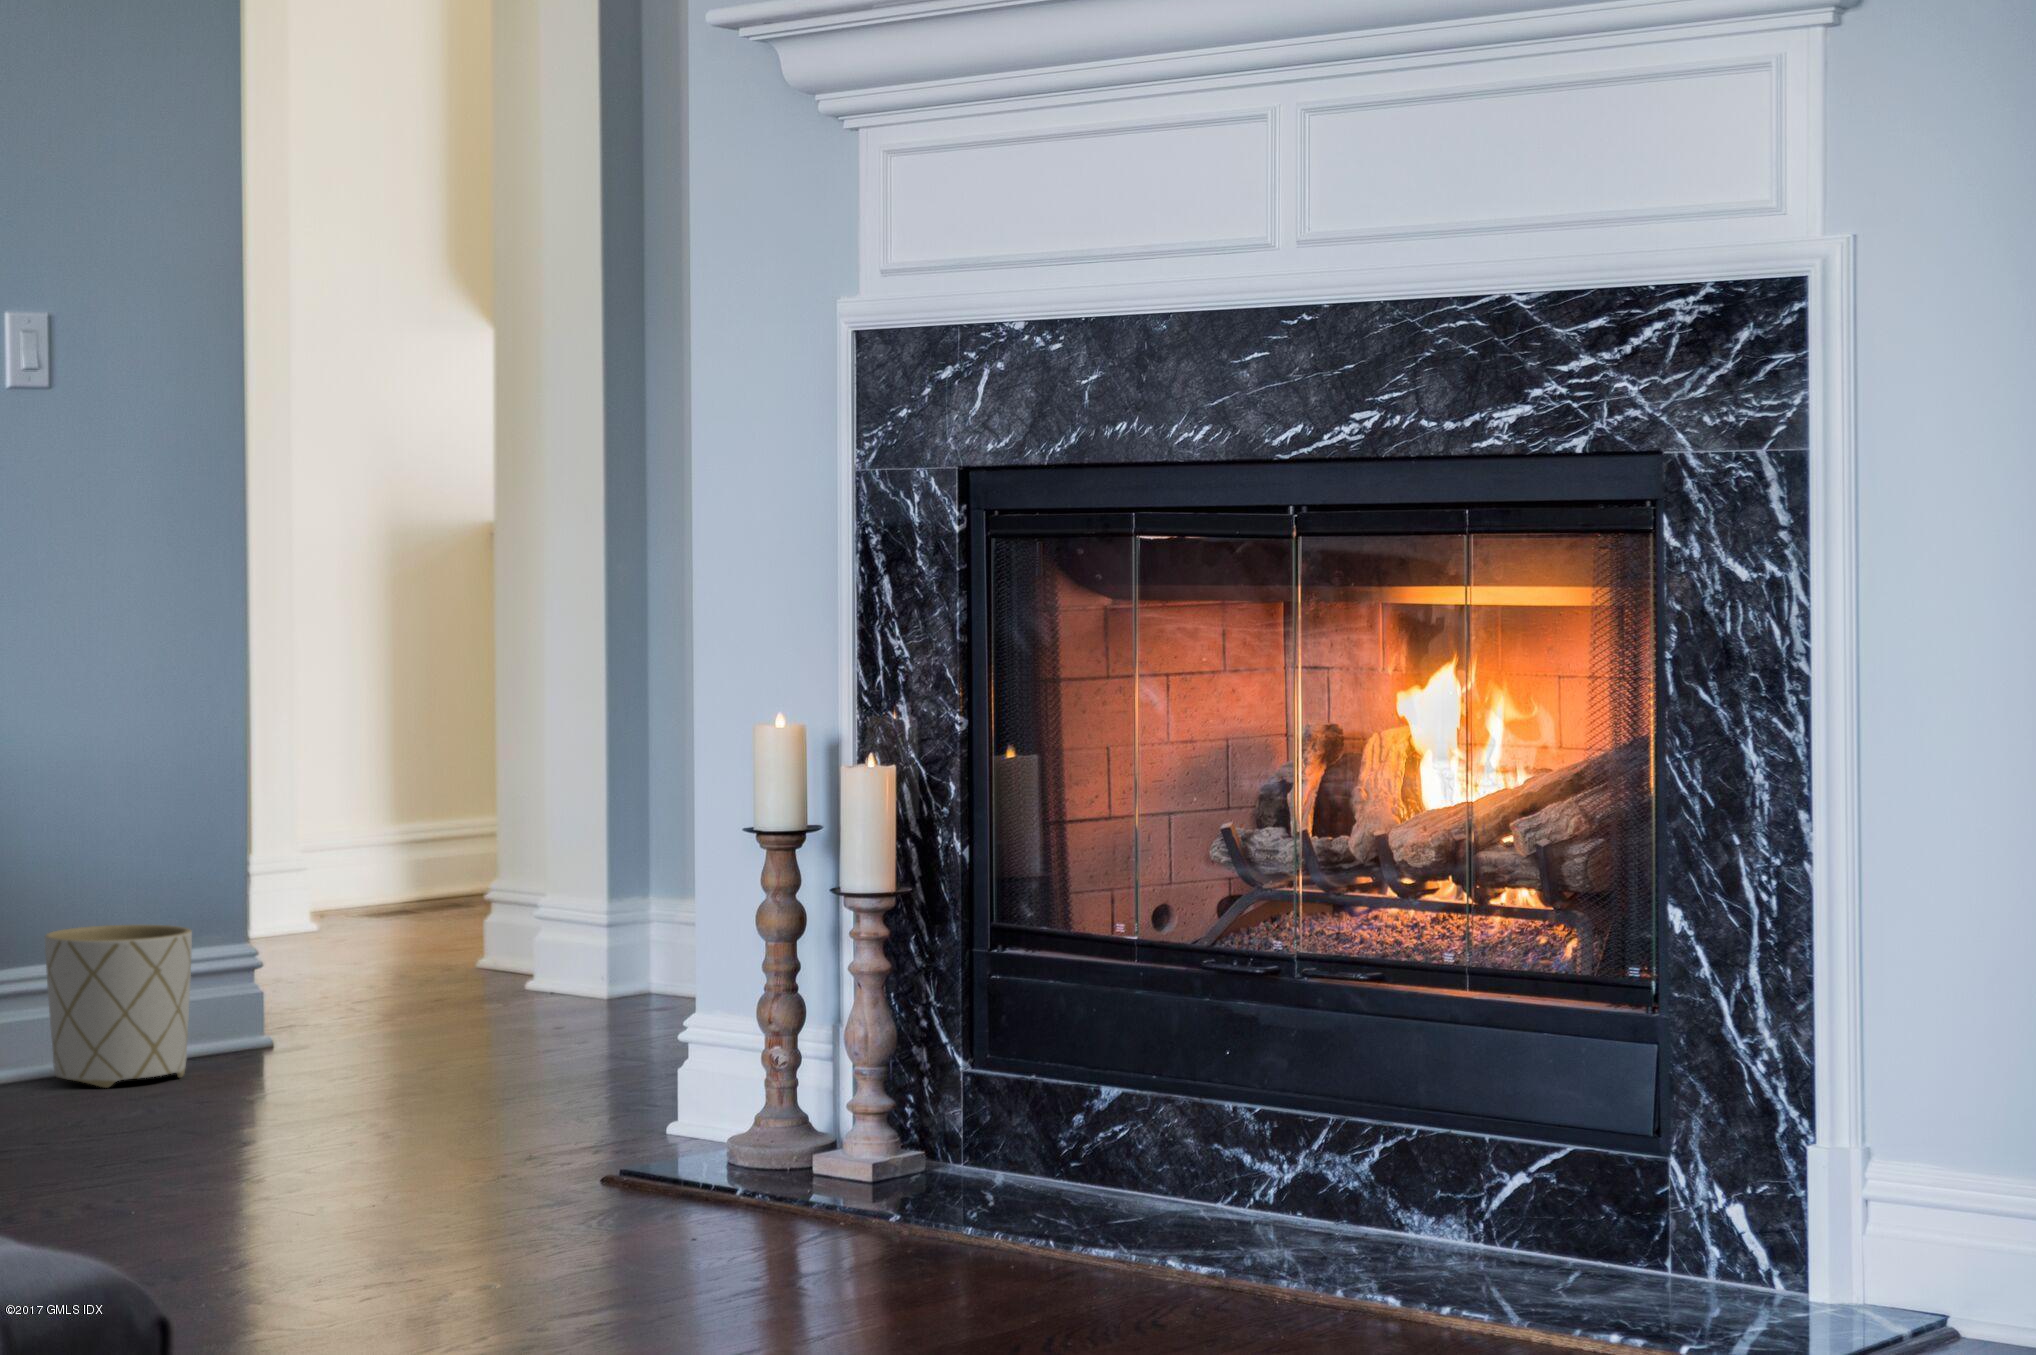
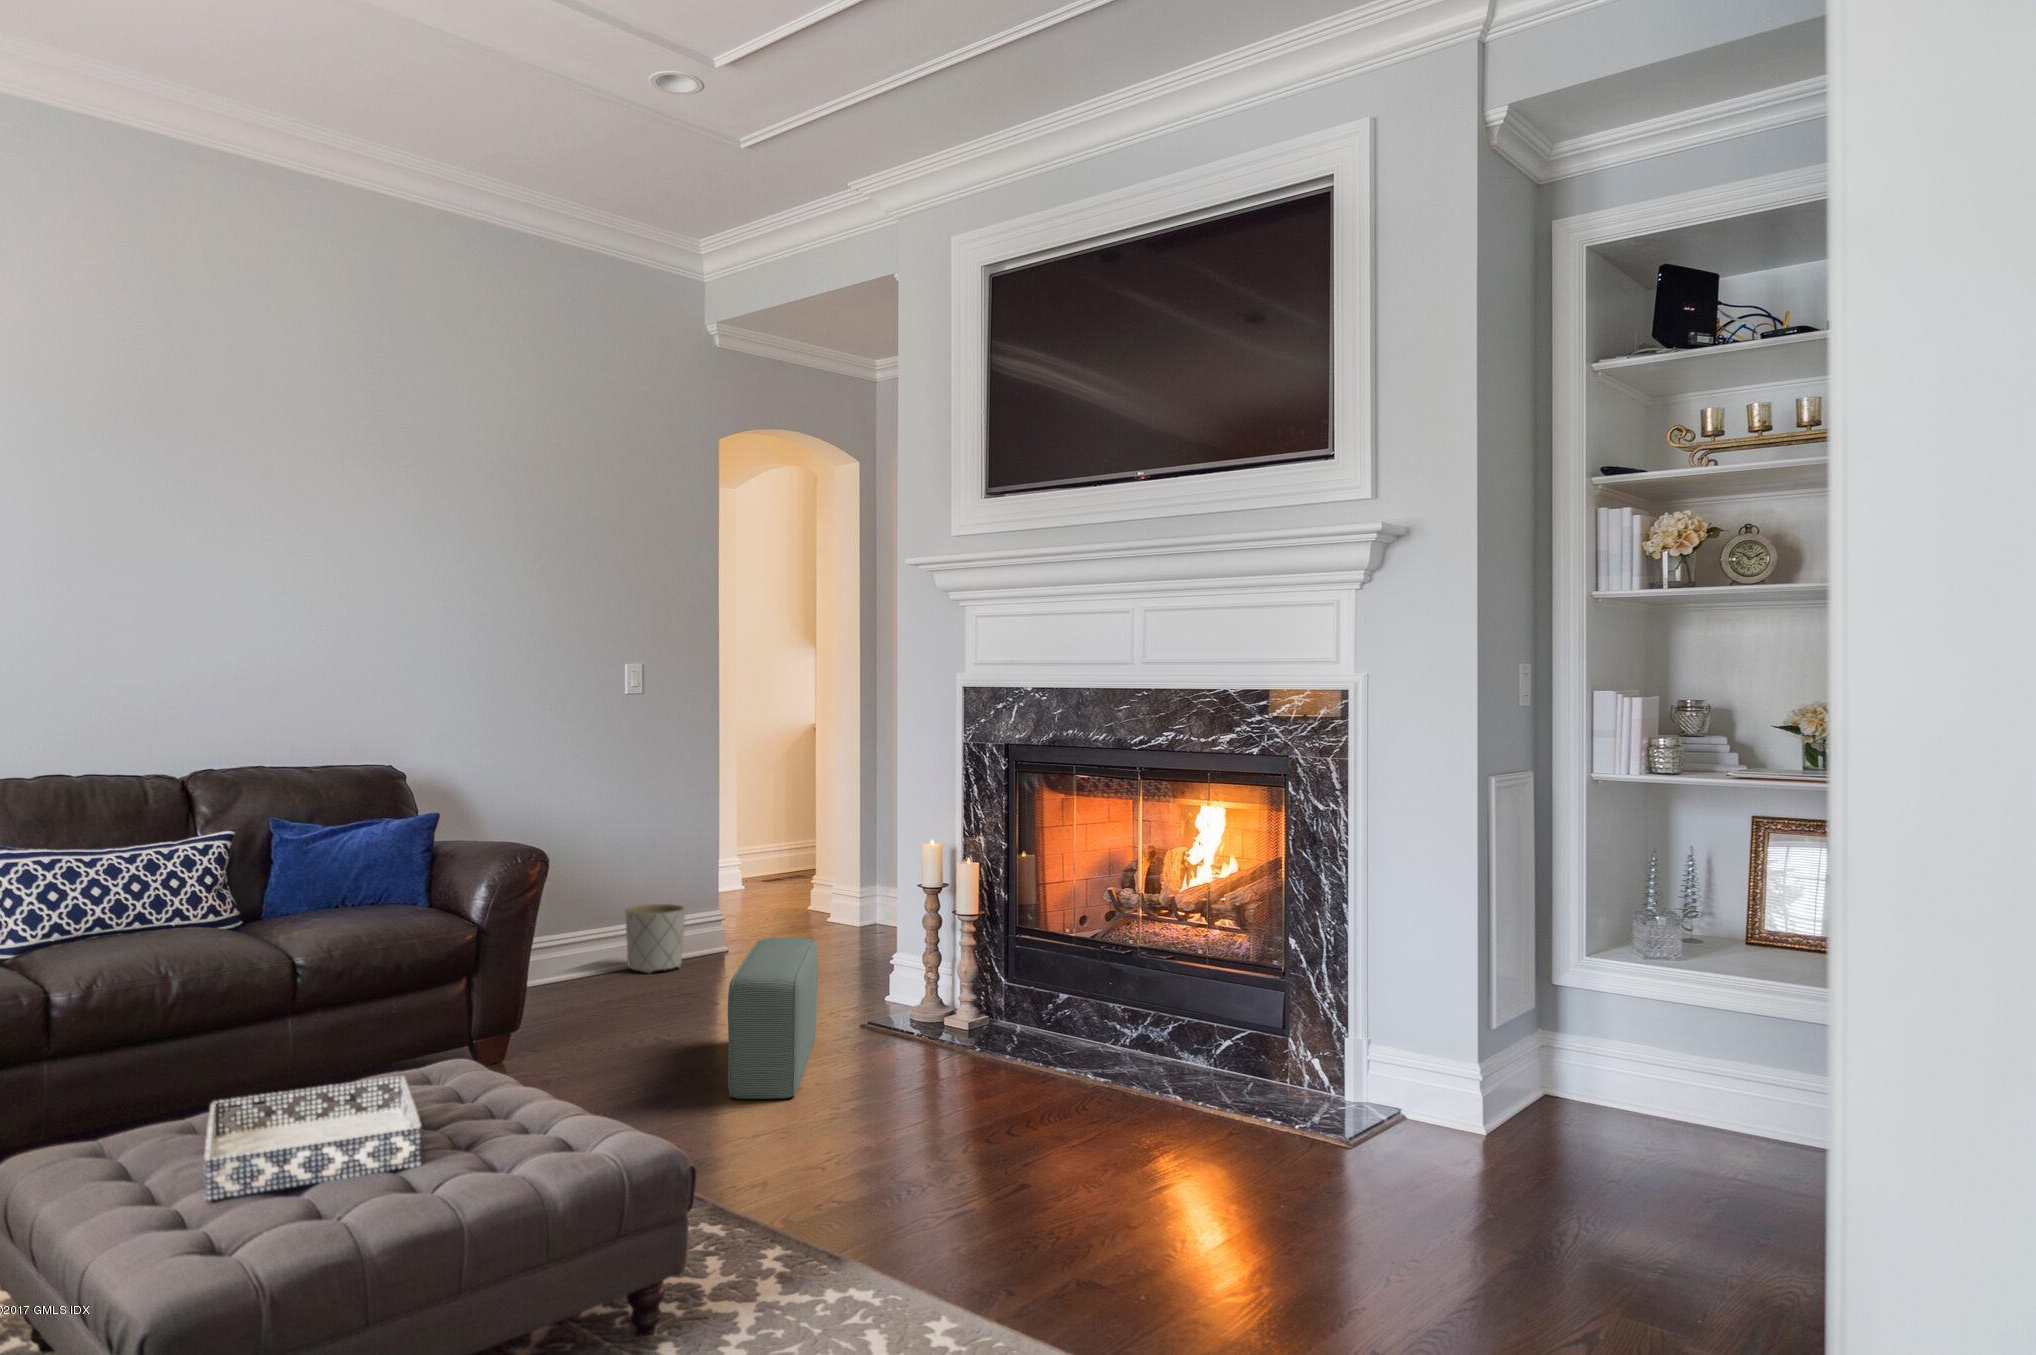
pouf: none [256,954,495,1320] -> present [728,937,818,1099]

